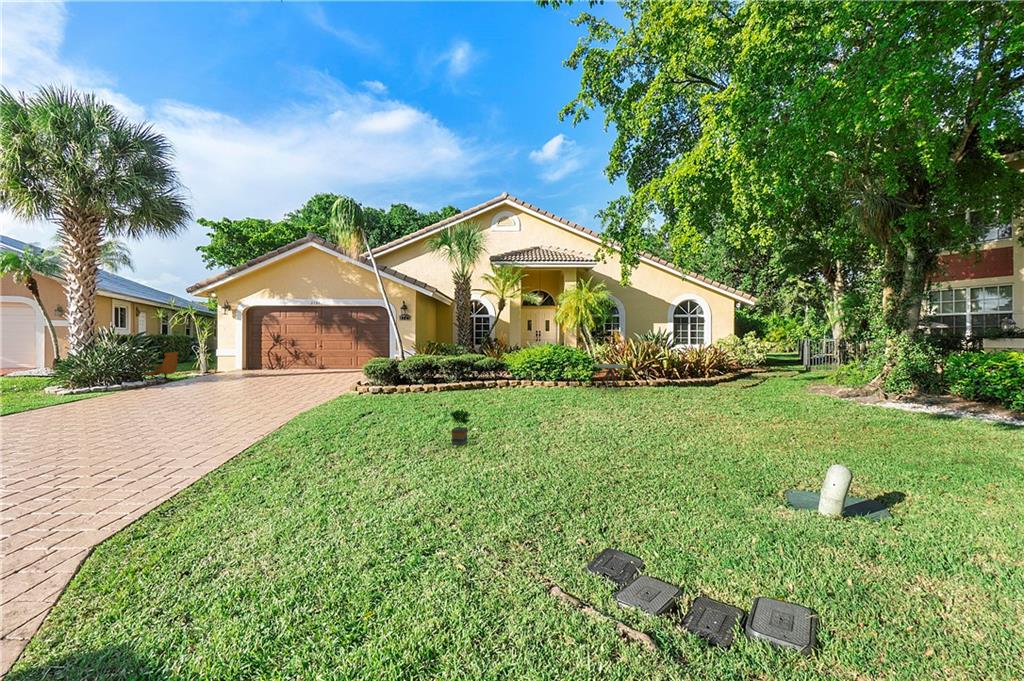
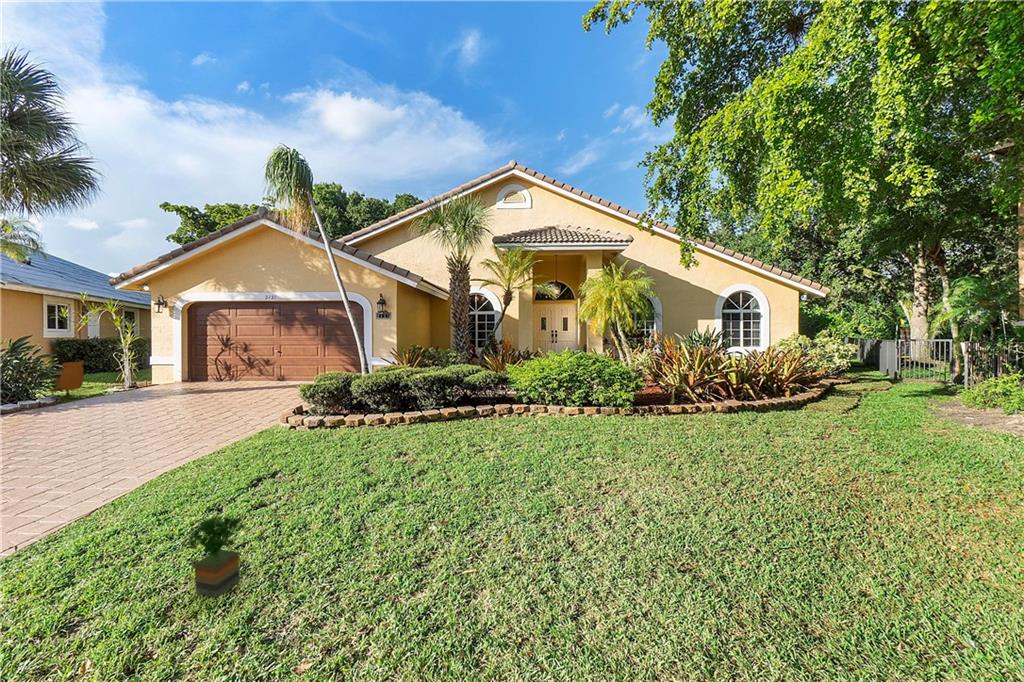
round table: present [594,364,628,390] -> none [634,381,685,420]
potted tree: present [450,411,471,445] -> present [189,517,246,598]

